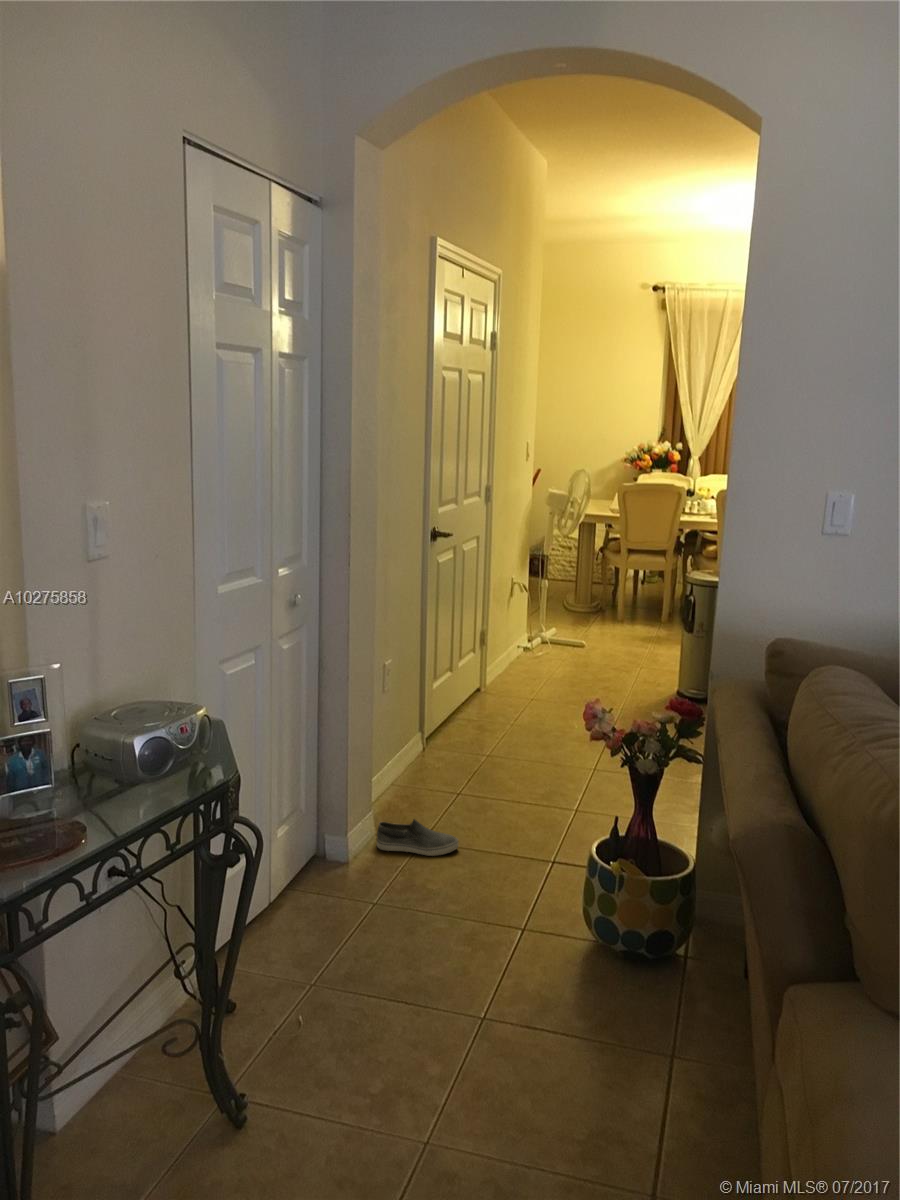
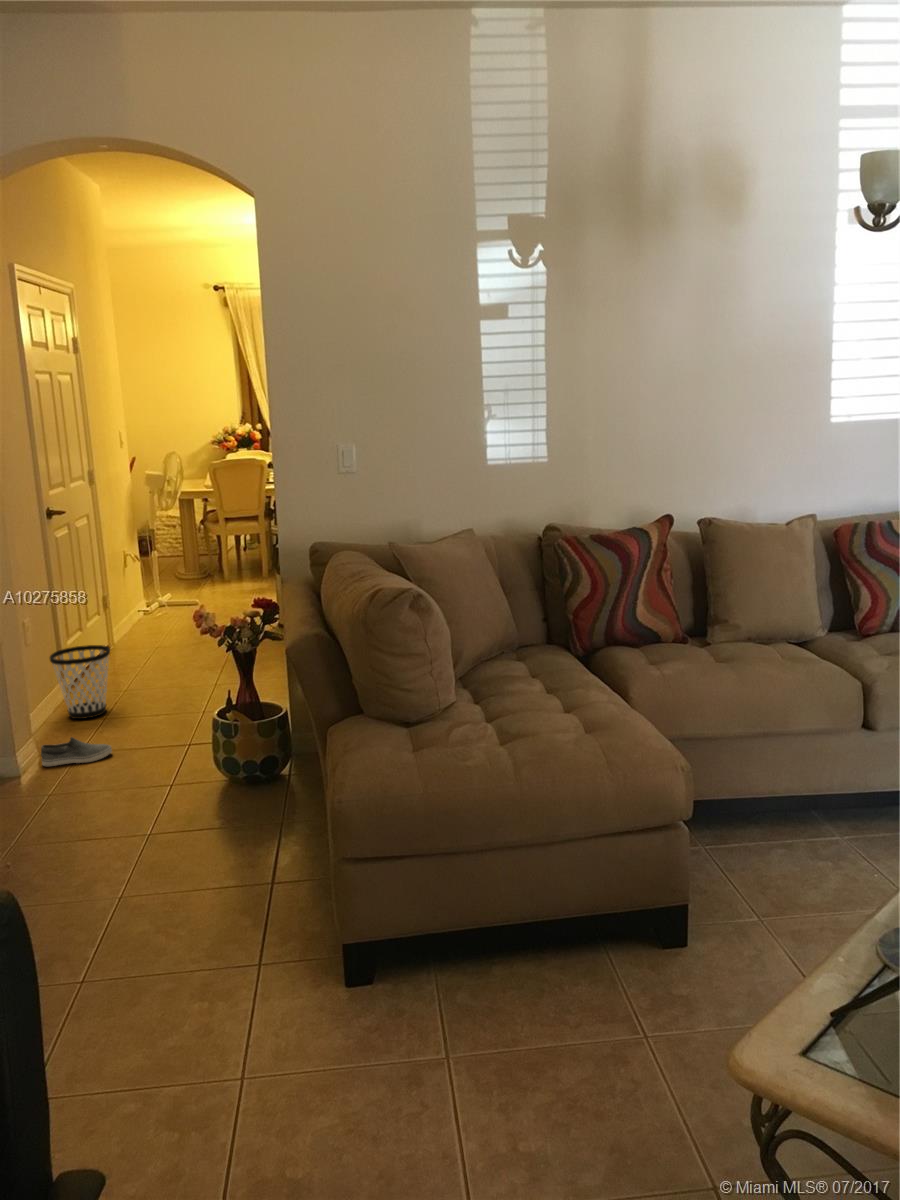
wastebasket: none [408,696,477,786] -> present [50,645,110,719]

